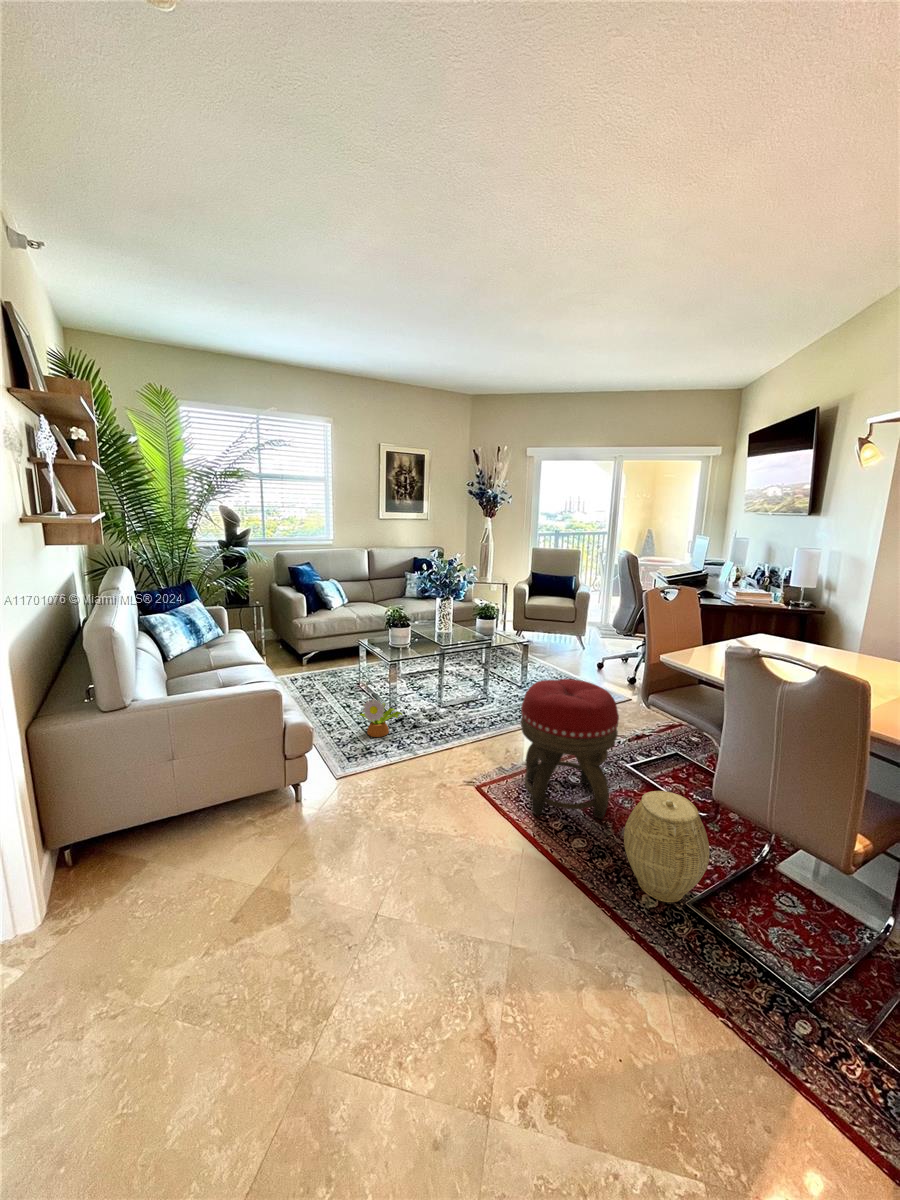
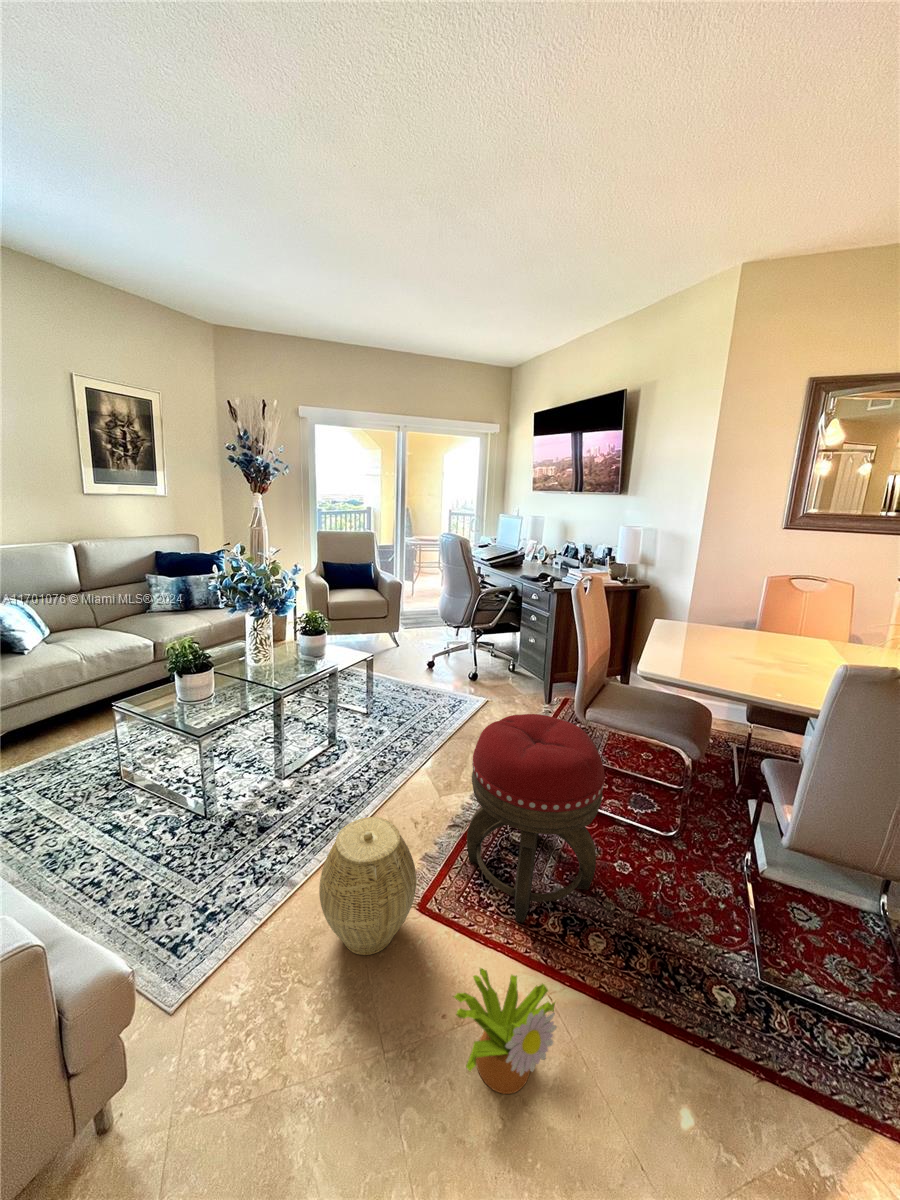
decorative plant: present [357,698,402,737] -> present [453,968,556,1094]
woven basket: present [624,791,709,902] -> present [319,817,416,955]

